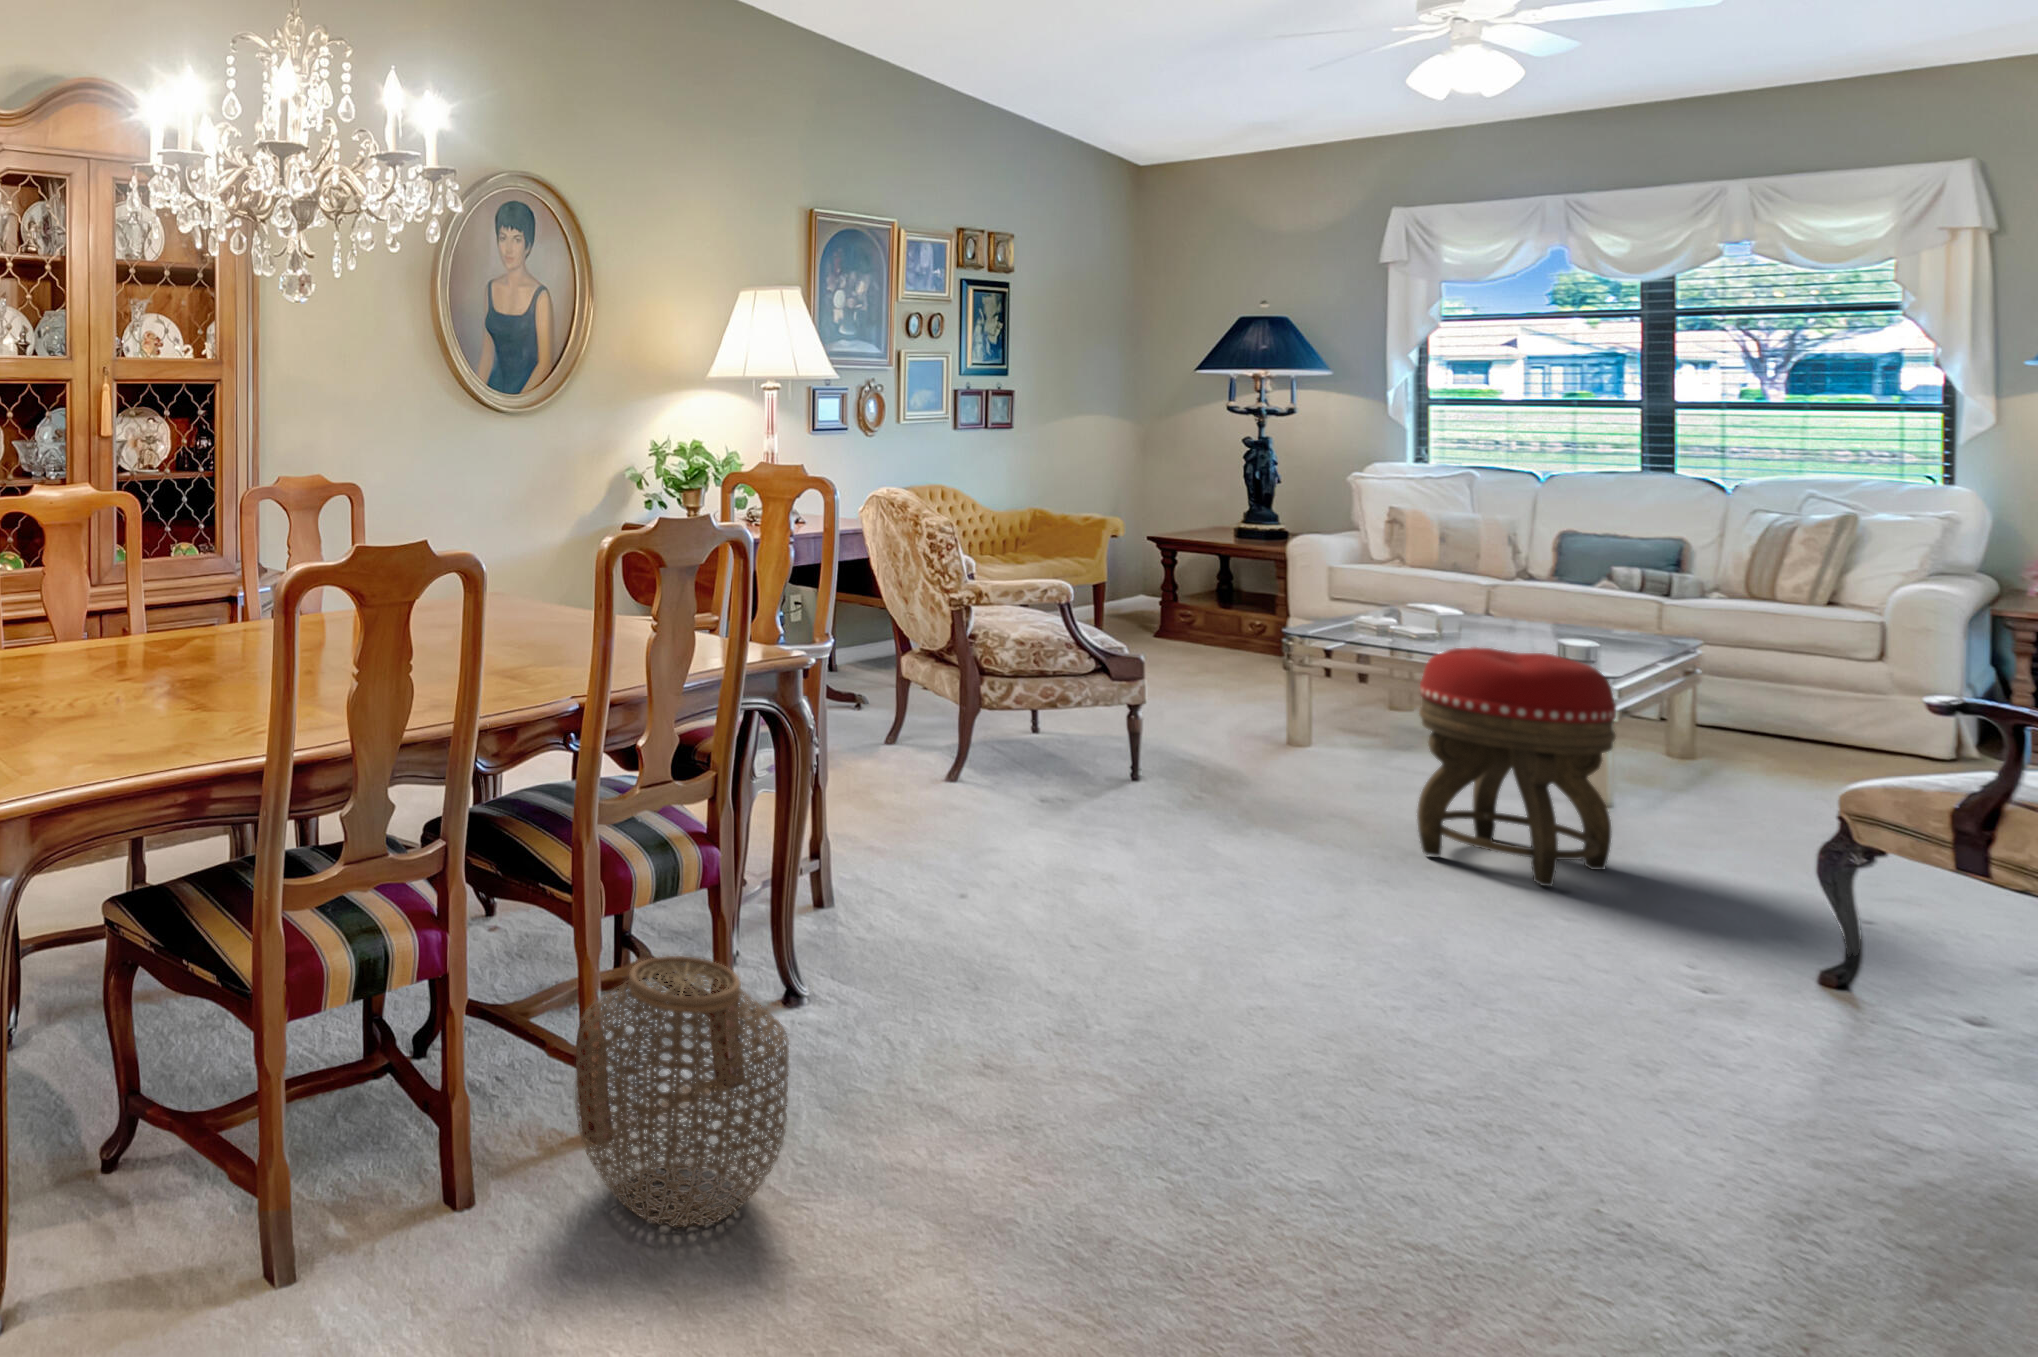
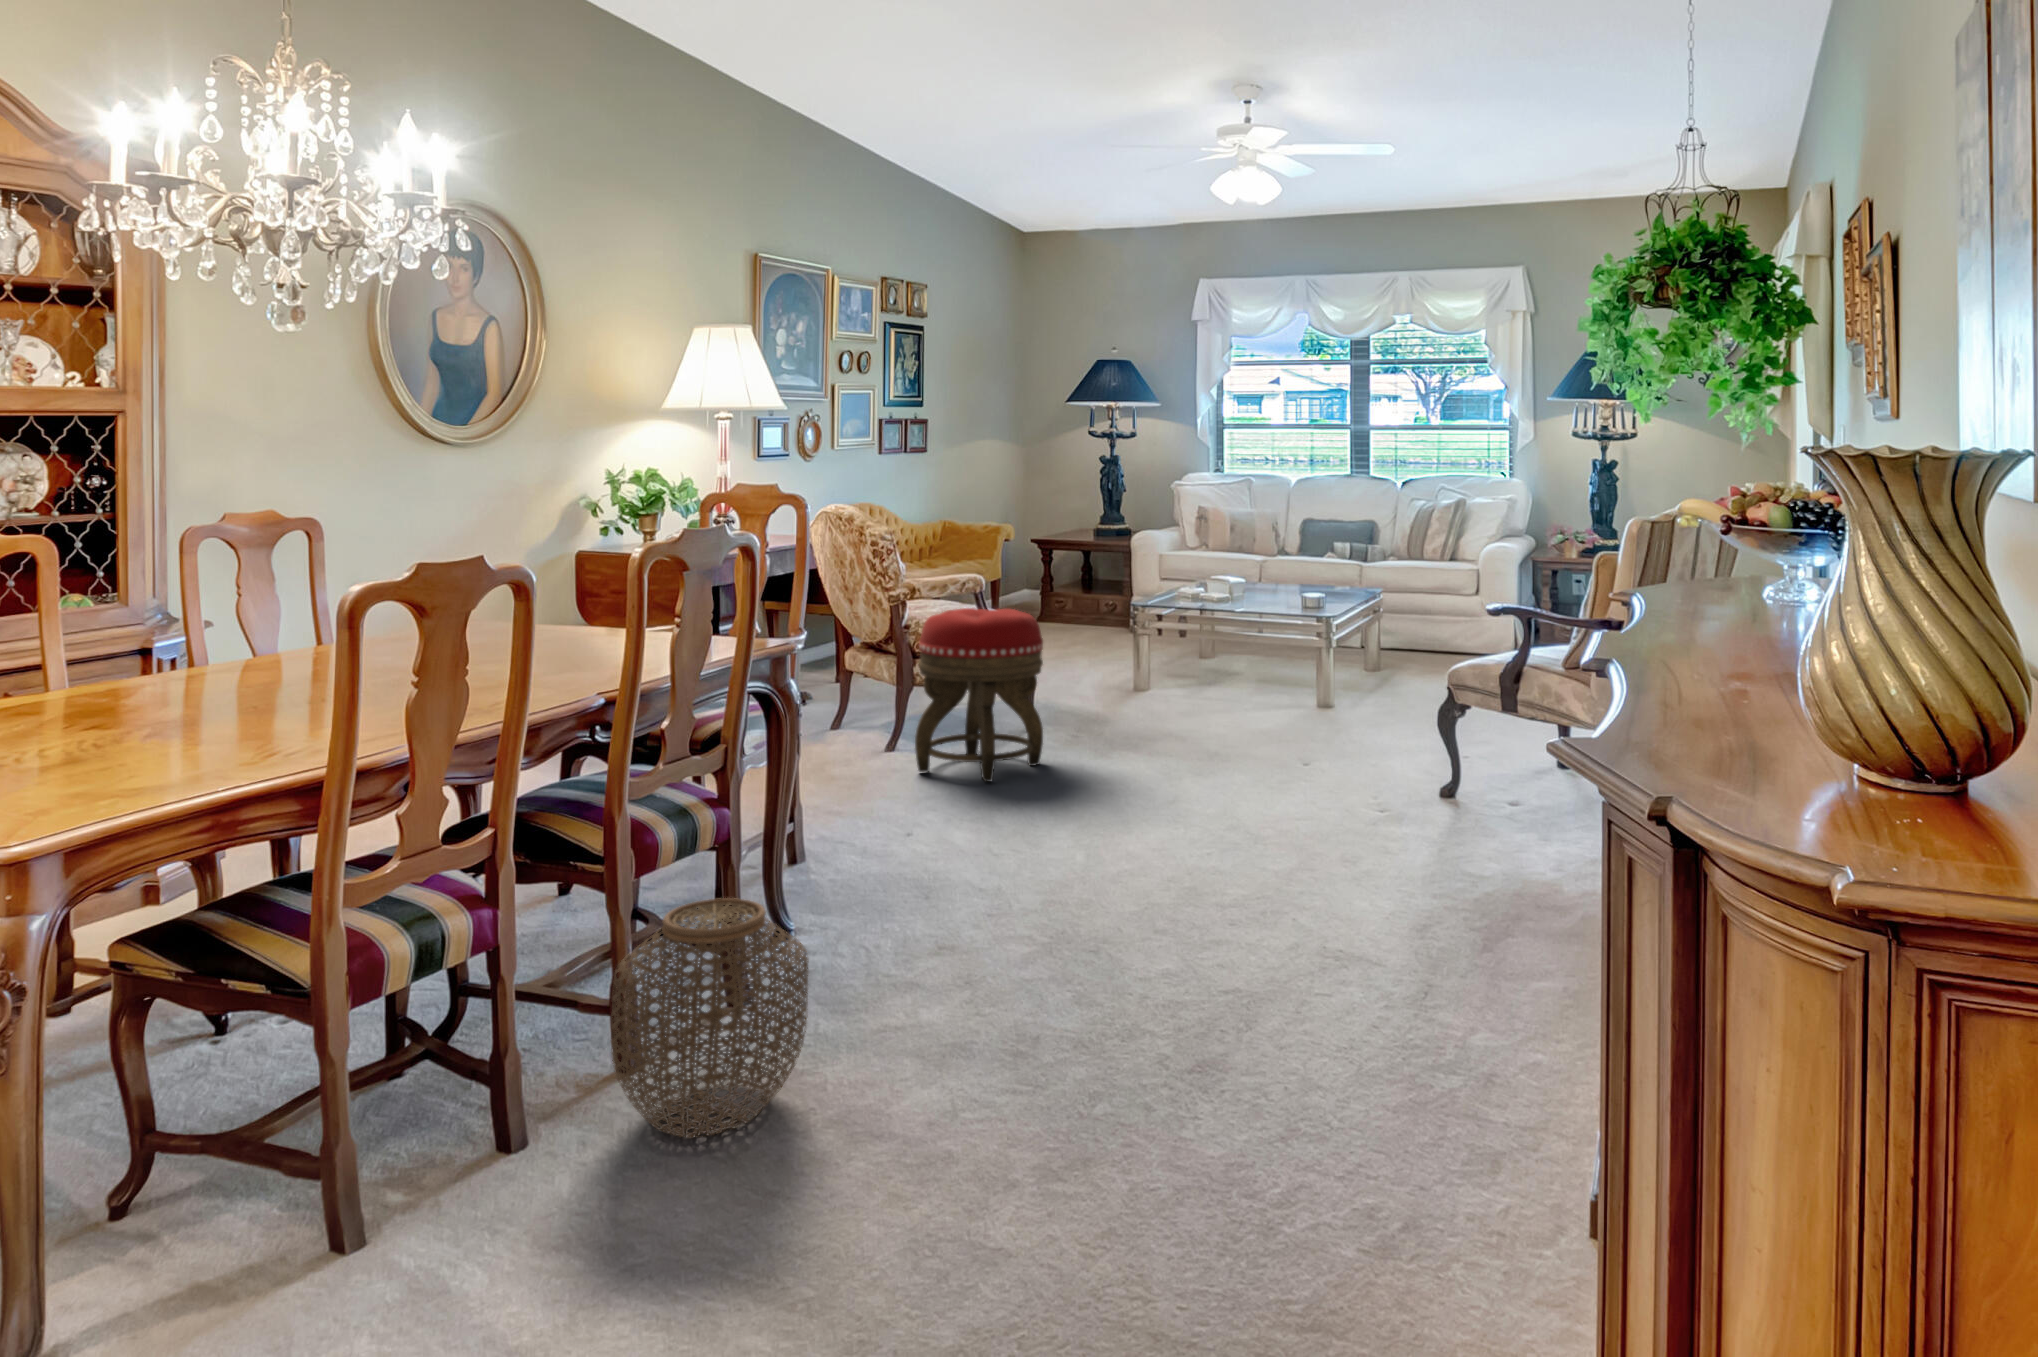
footstool: present [1417,647,1616,886] -> present [915,608,1043,782]

